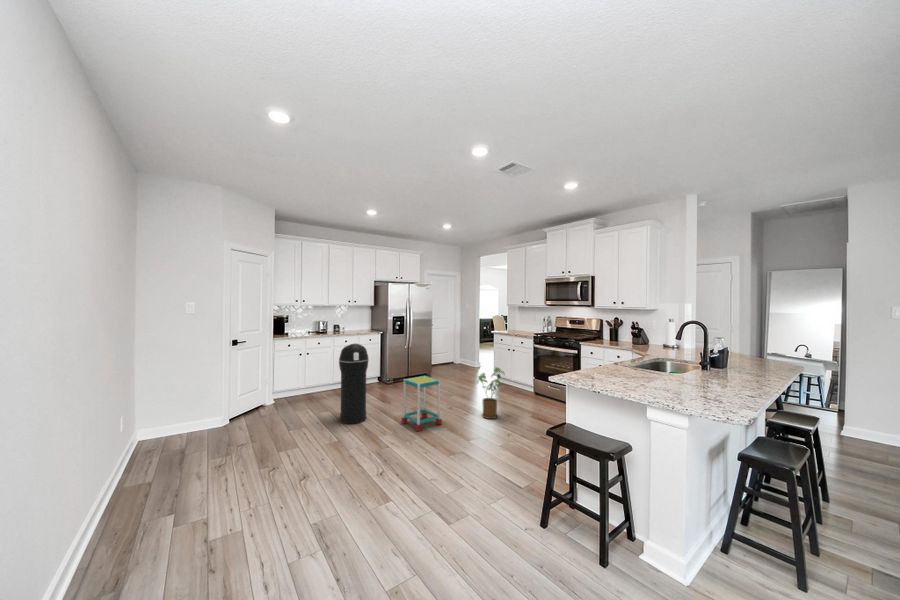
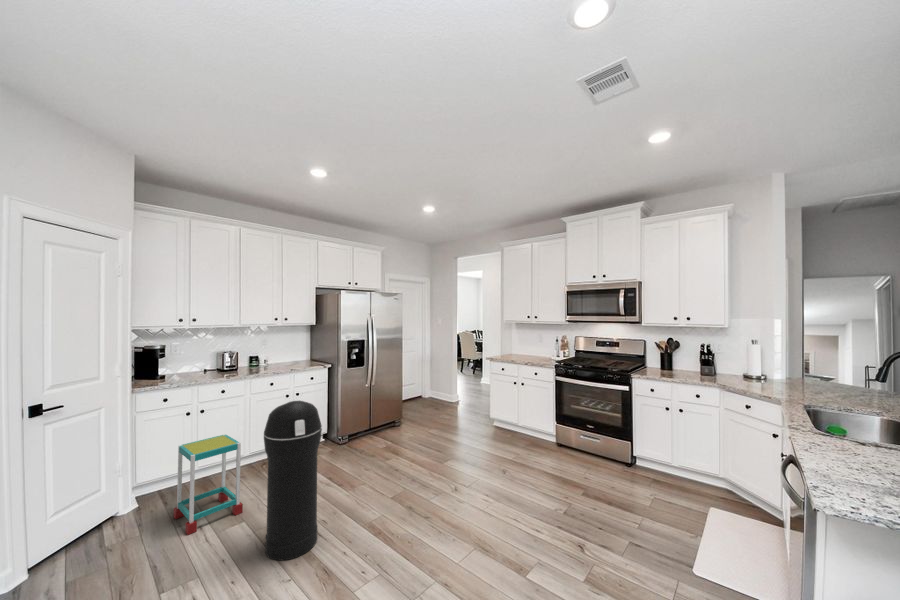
house plant: present [478,367,504,419] -> none [503,423,551,510]
side table: present [401,376,442,431] -> present [174,434,243,535]

